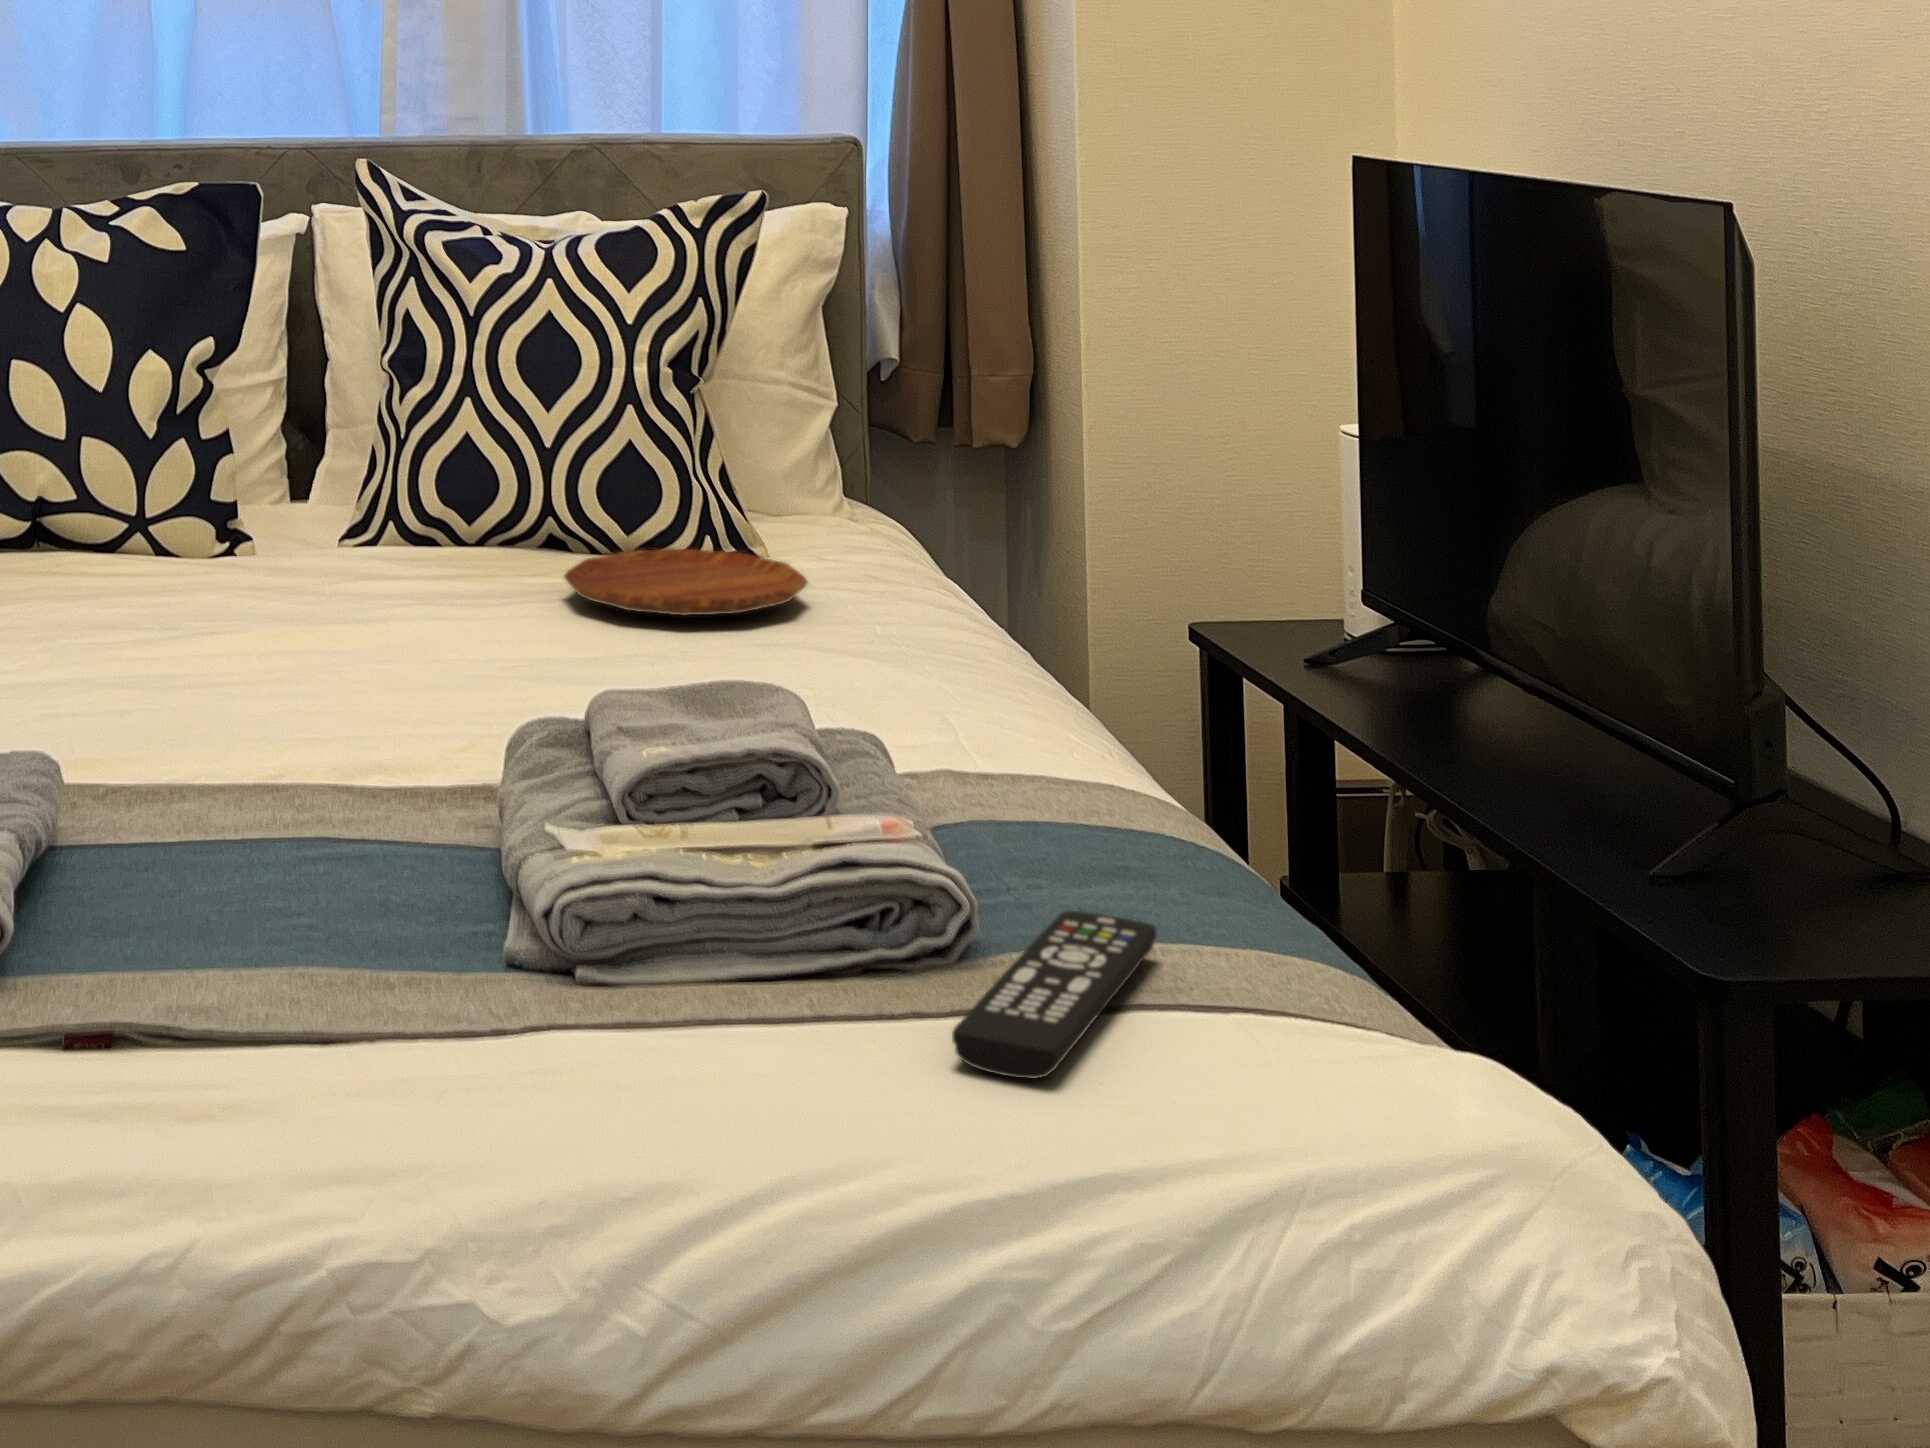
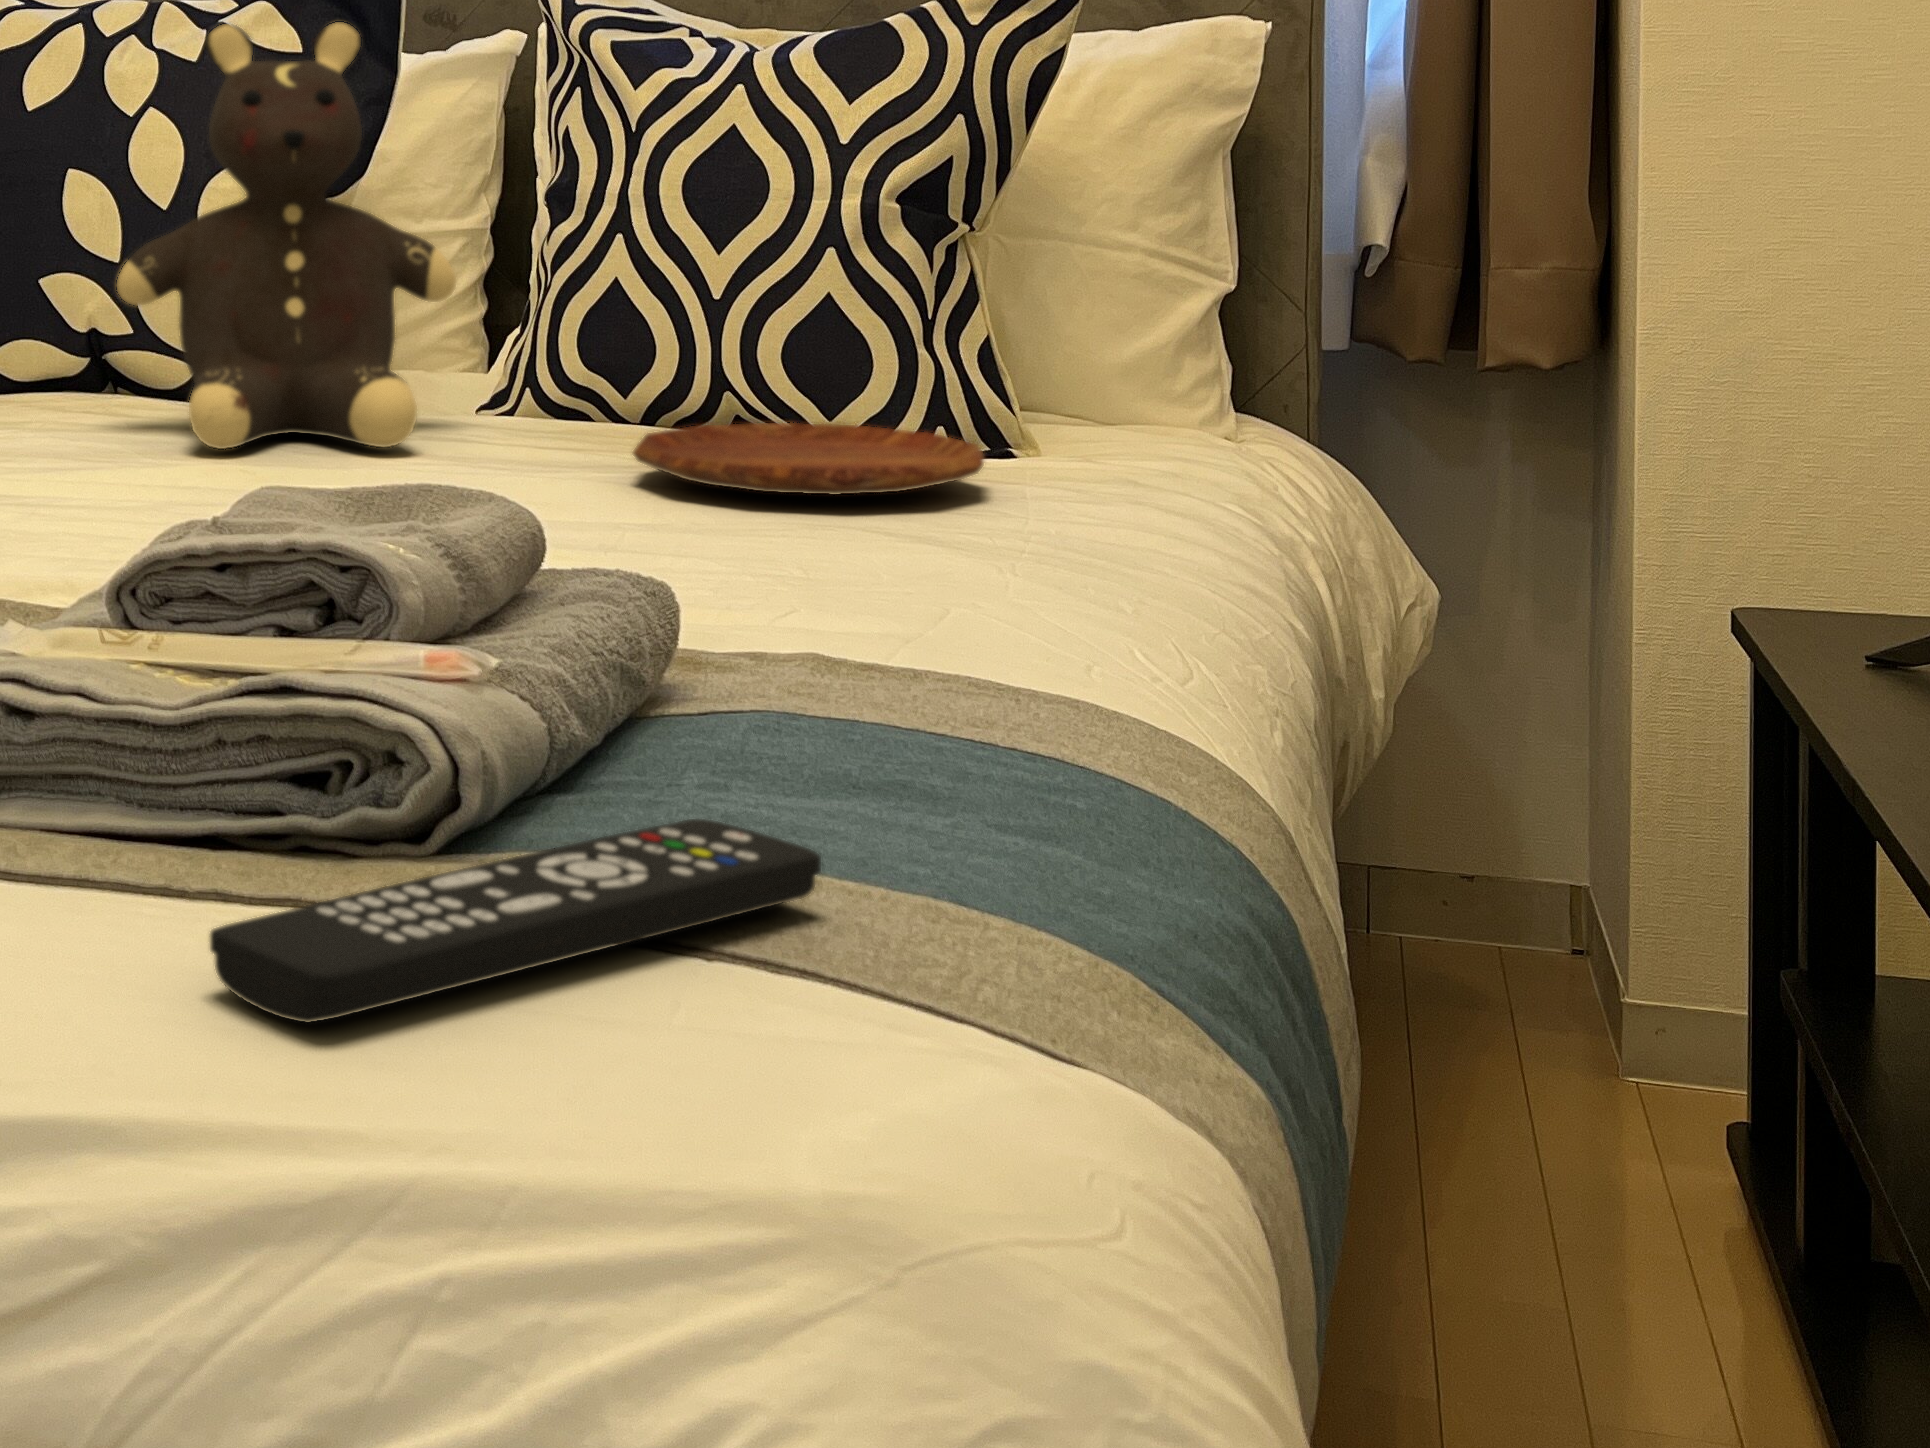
teddy bear: none [125,252,387,605] -> present [117,22,456,449]

